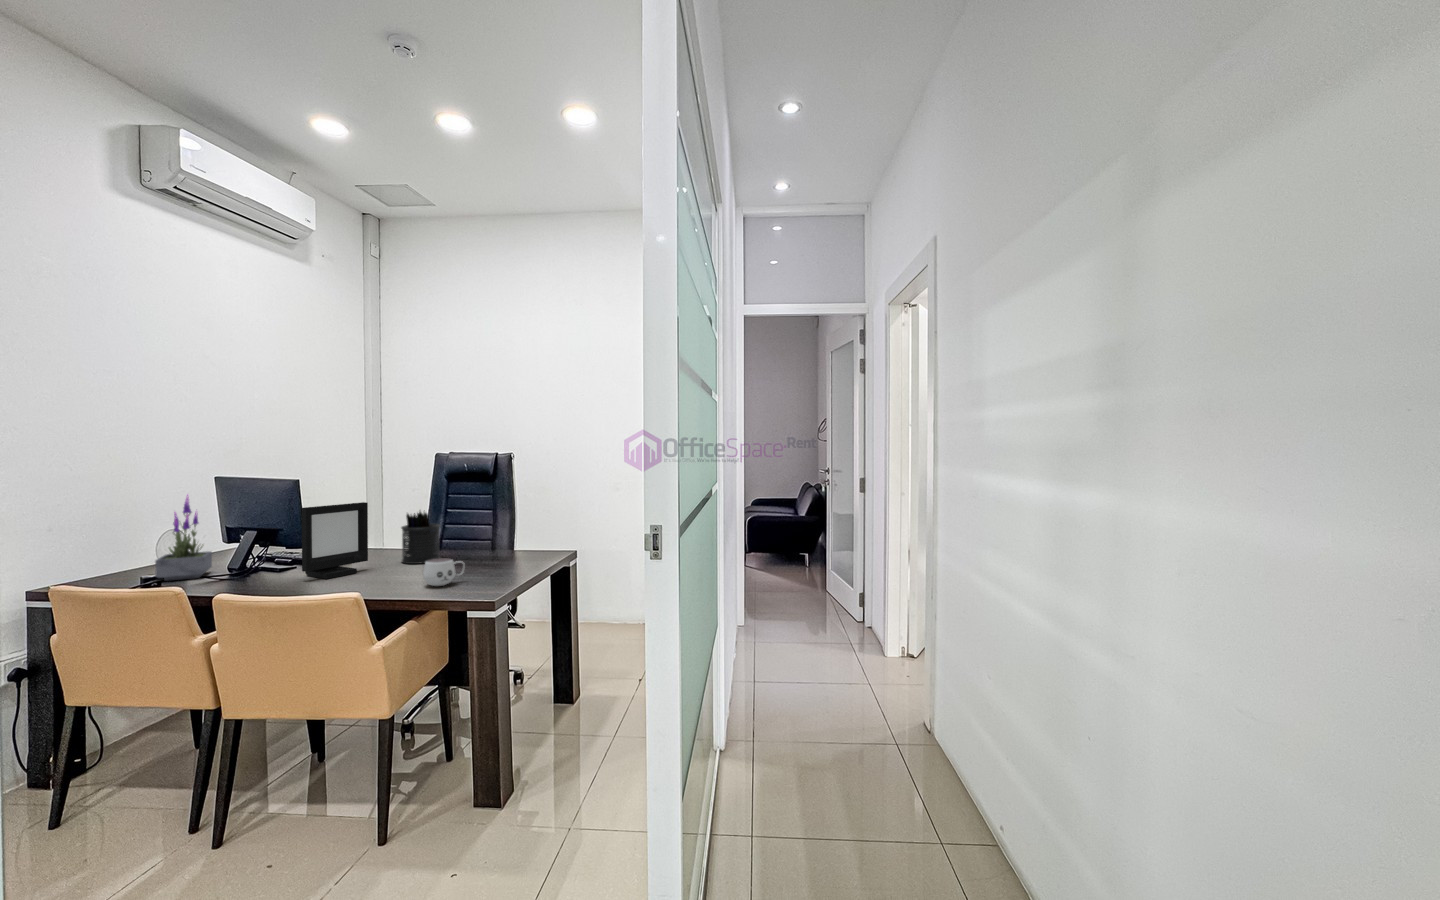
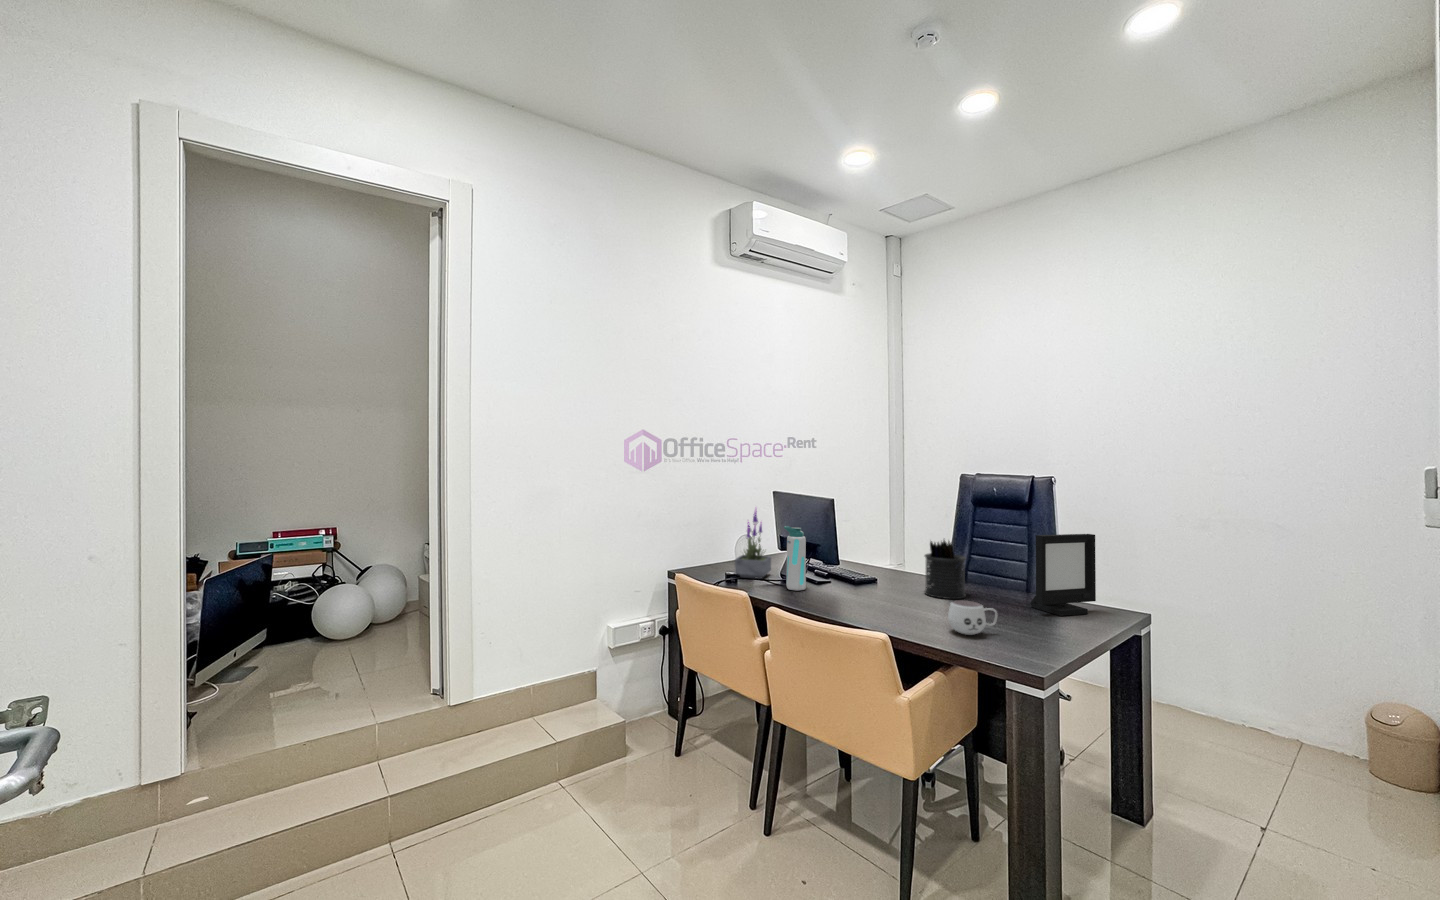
picture frame: present [302,502,368,579] -> present [1030,534,1096,616]
water bottle: none [234,513,265,582] -> present [784,526,806,591]

